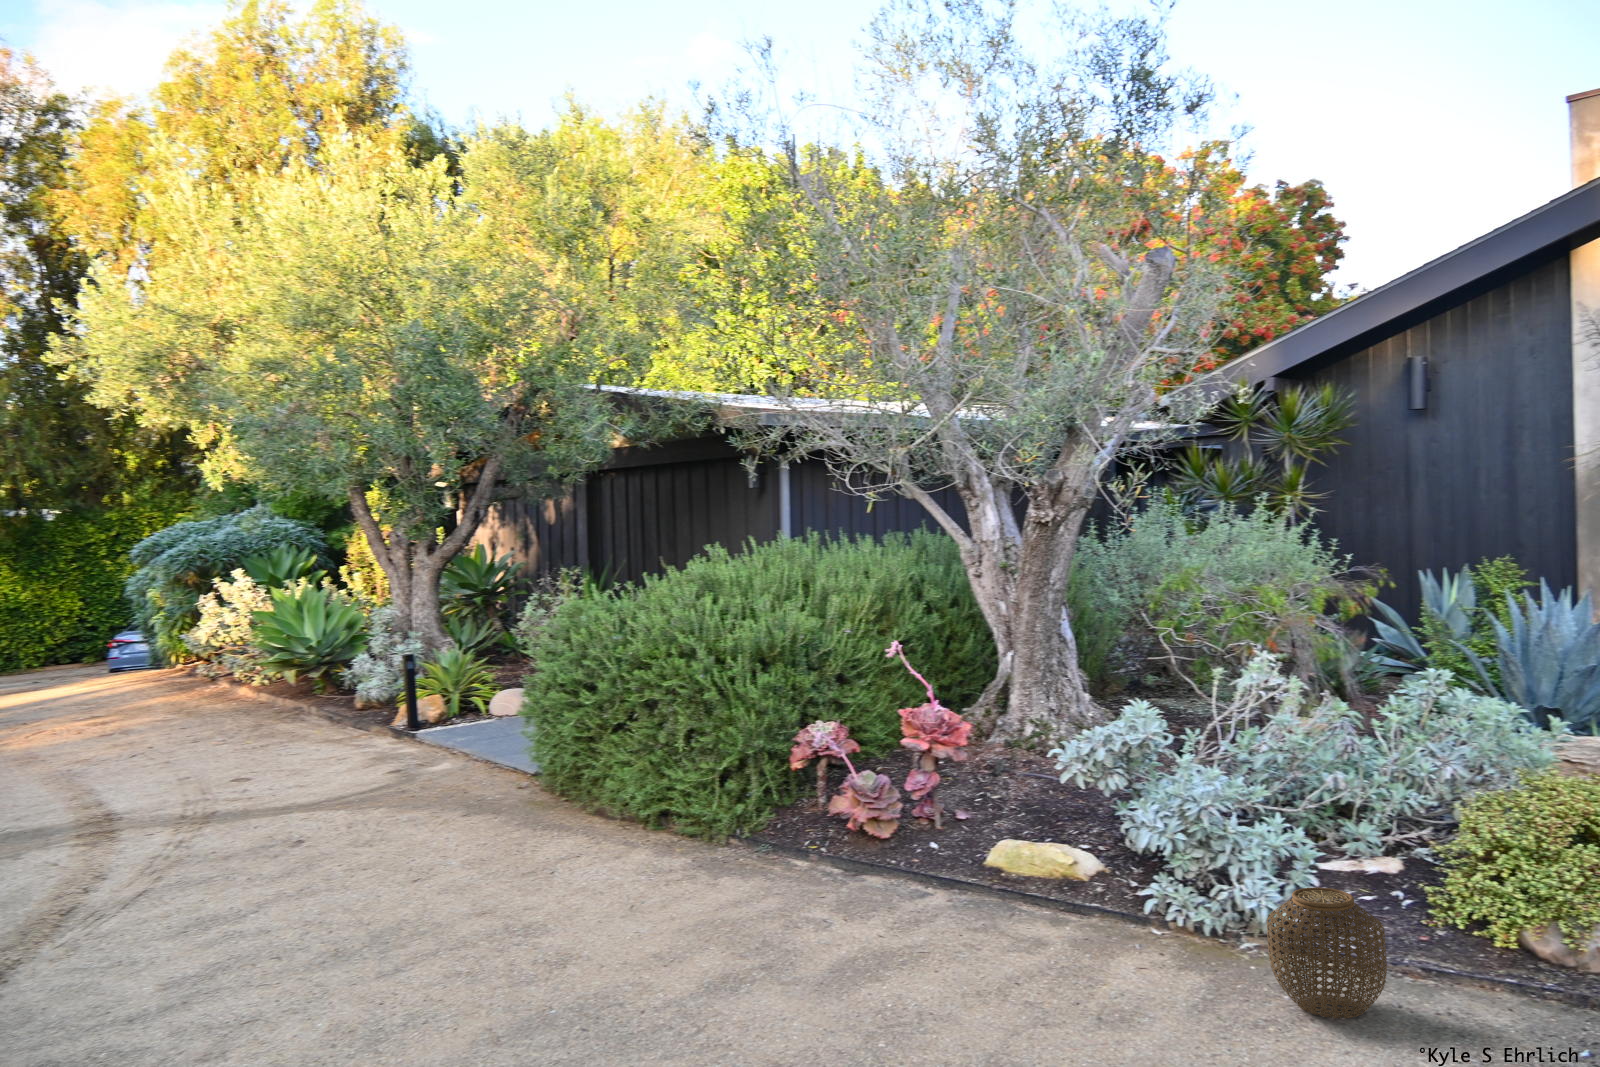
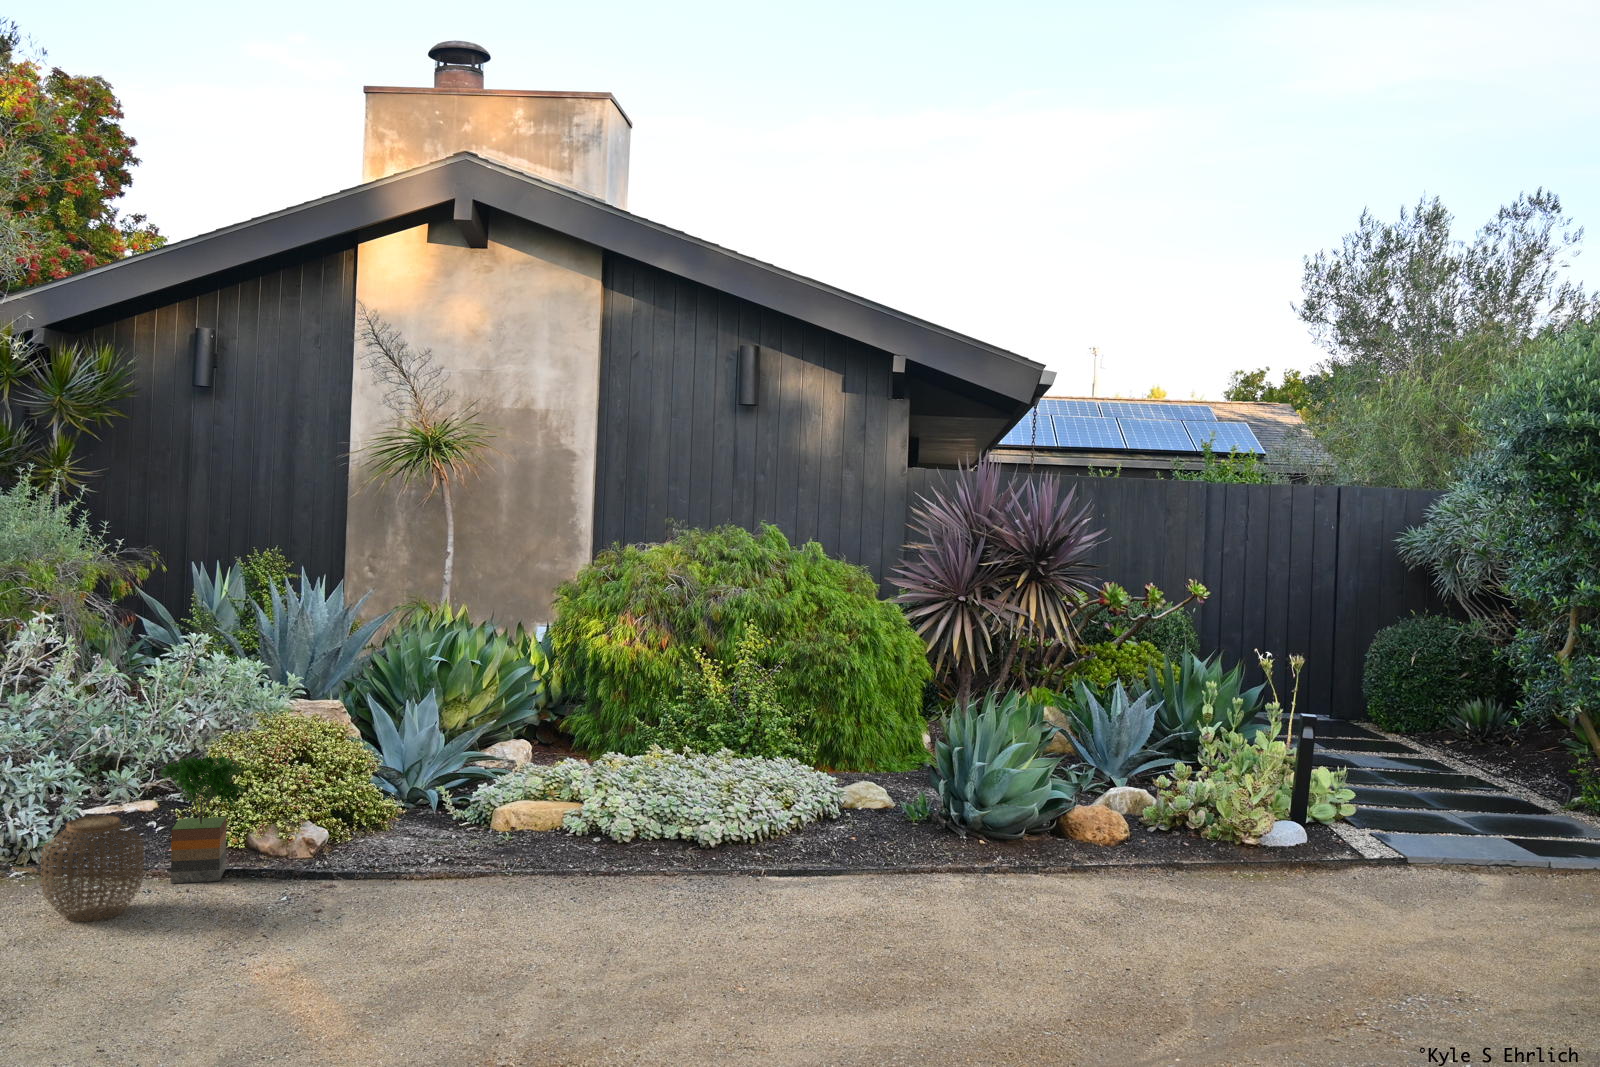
potted tree: none [1398,823,1517,992] -> present [161,756,245,883]

